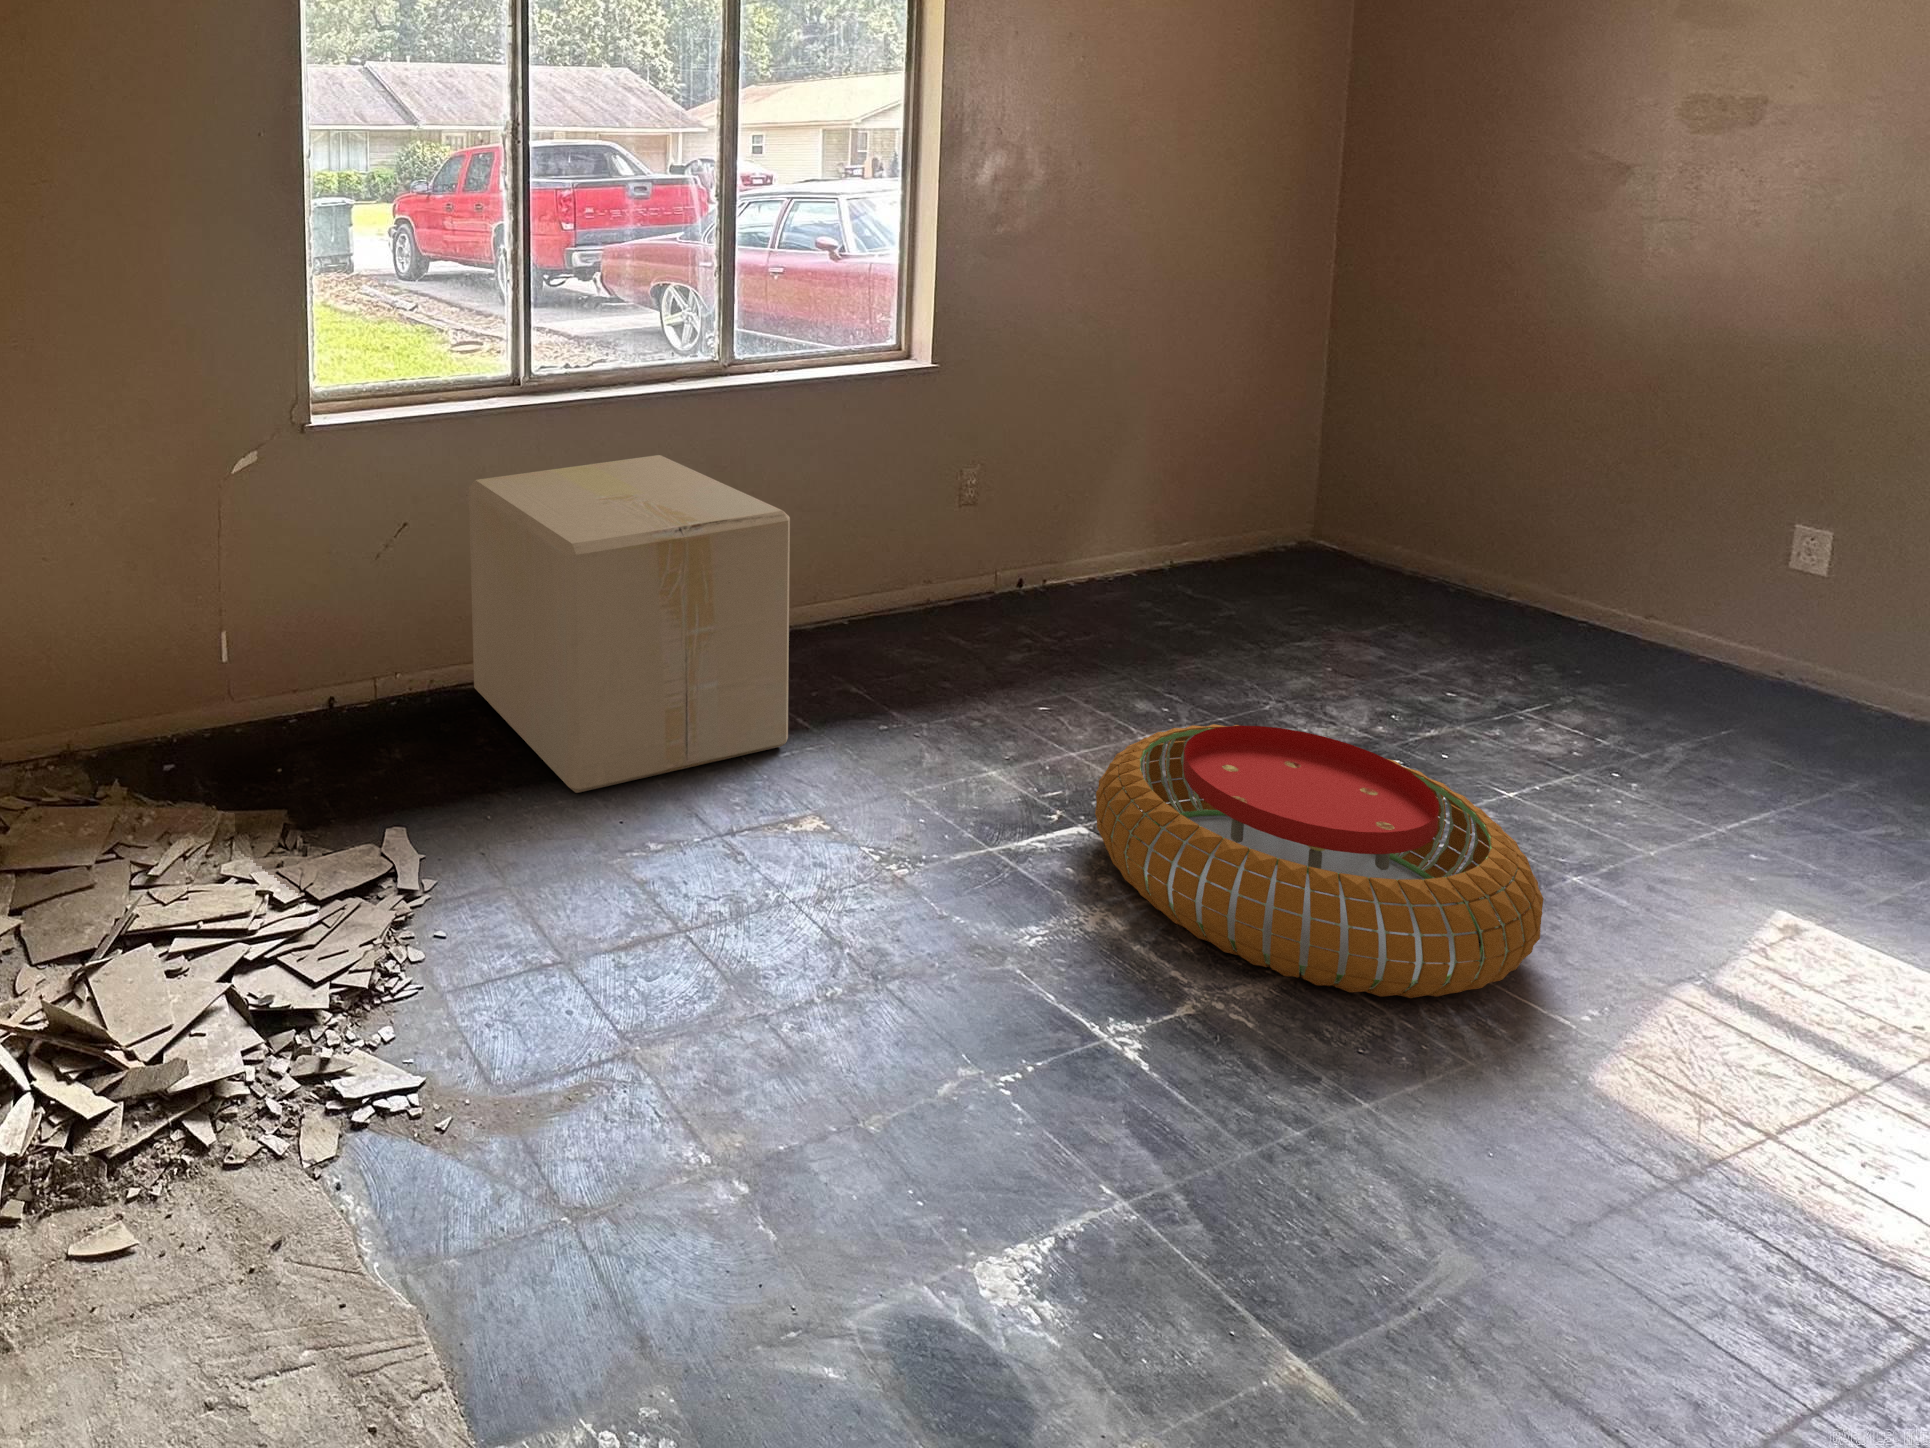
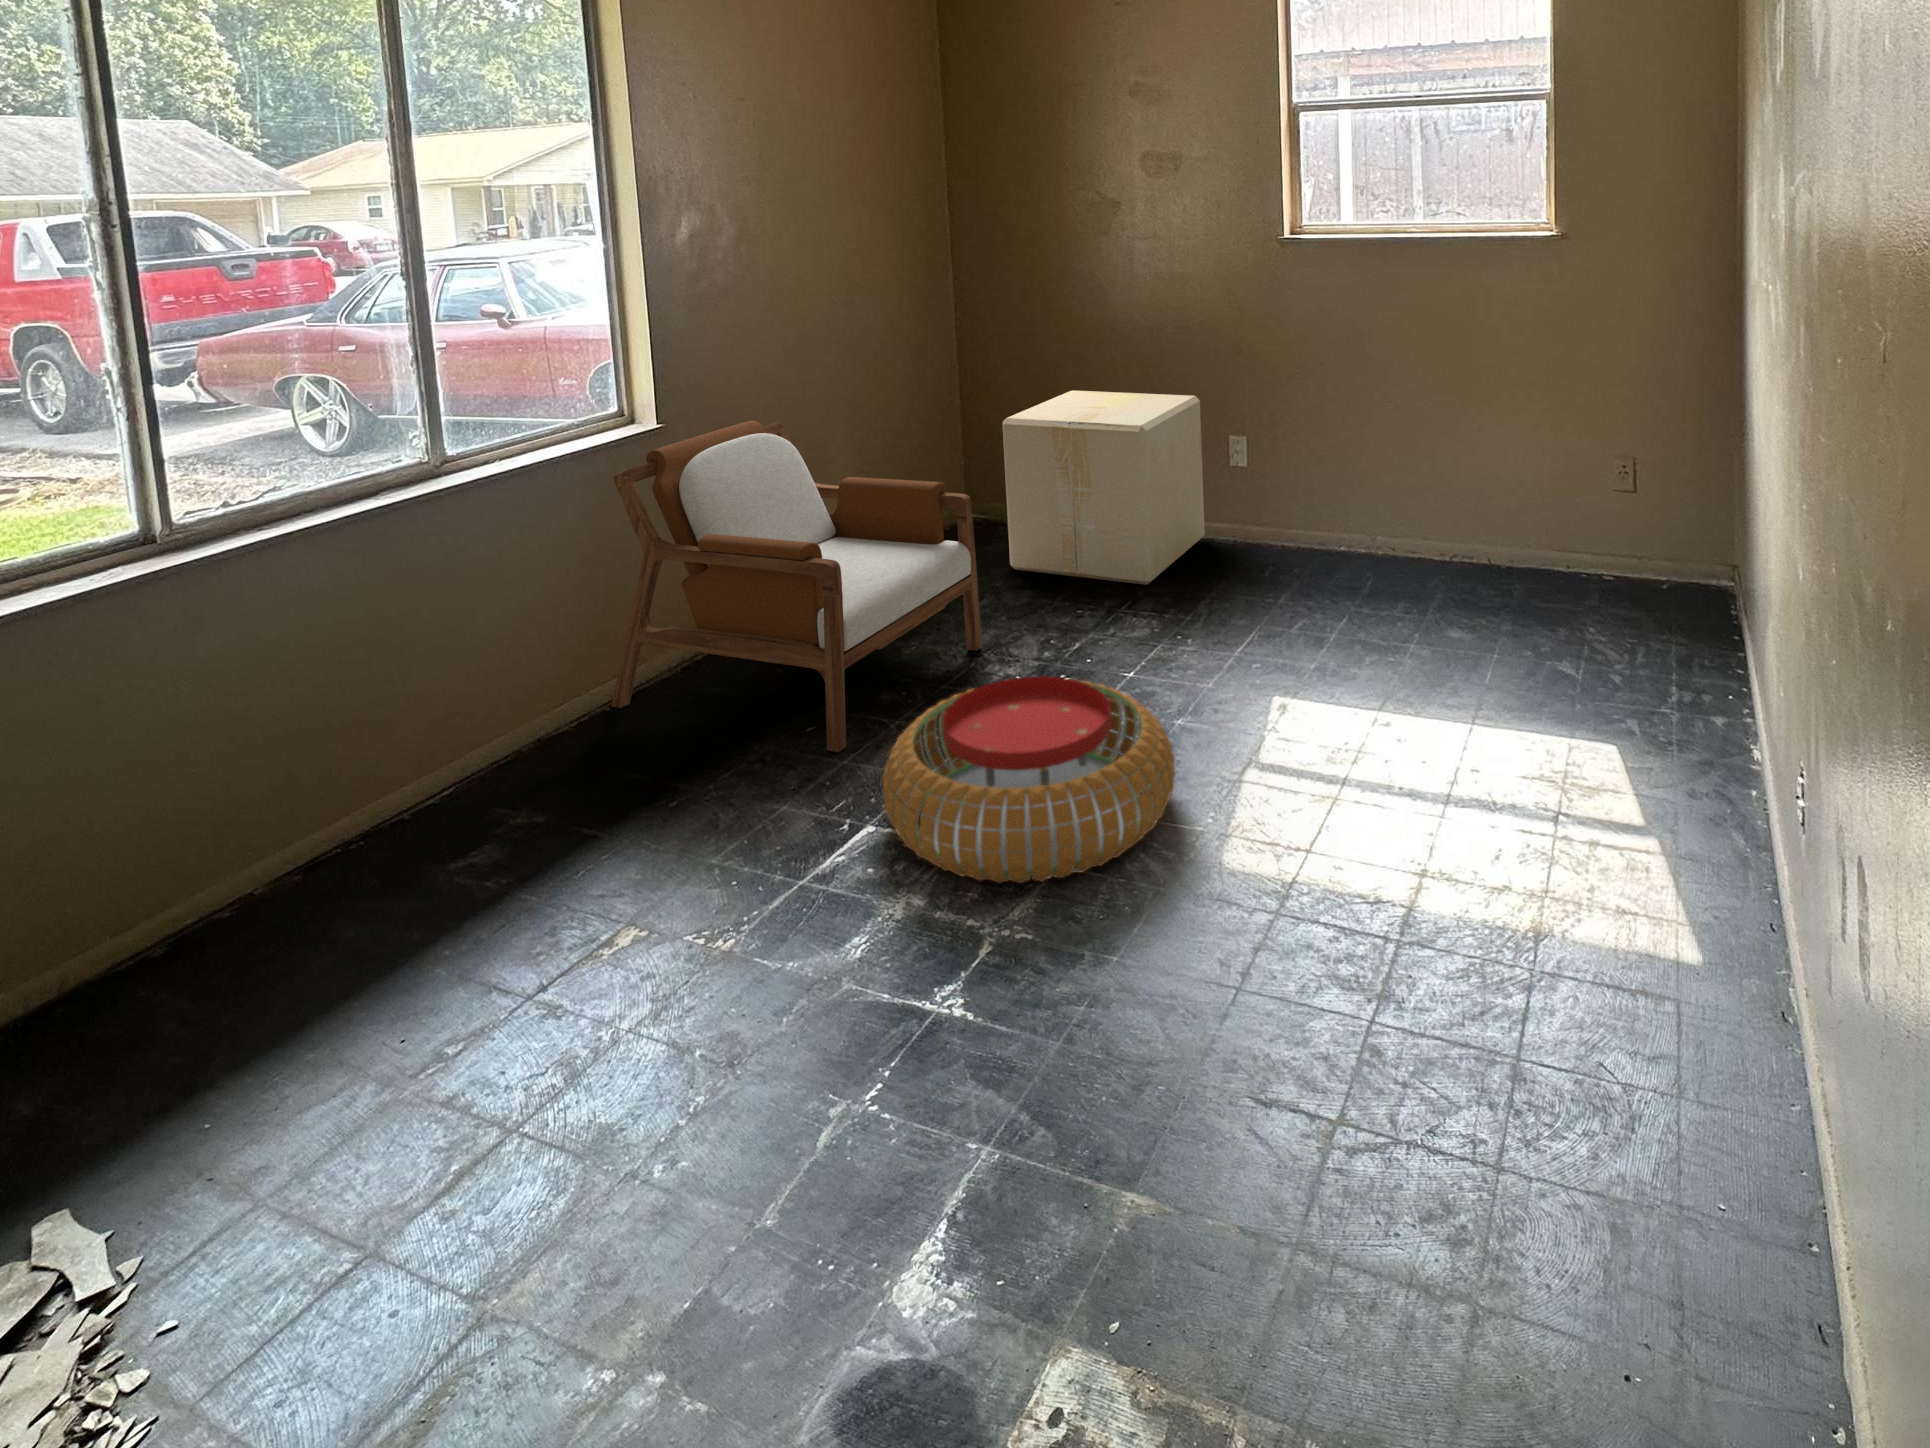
armchair: none [840,365,1293,740] -> present [611,420,982,752]
cardboard box: present [469,455,790,793] -> present [1002,390,1205,585]

